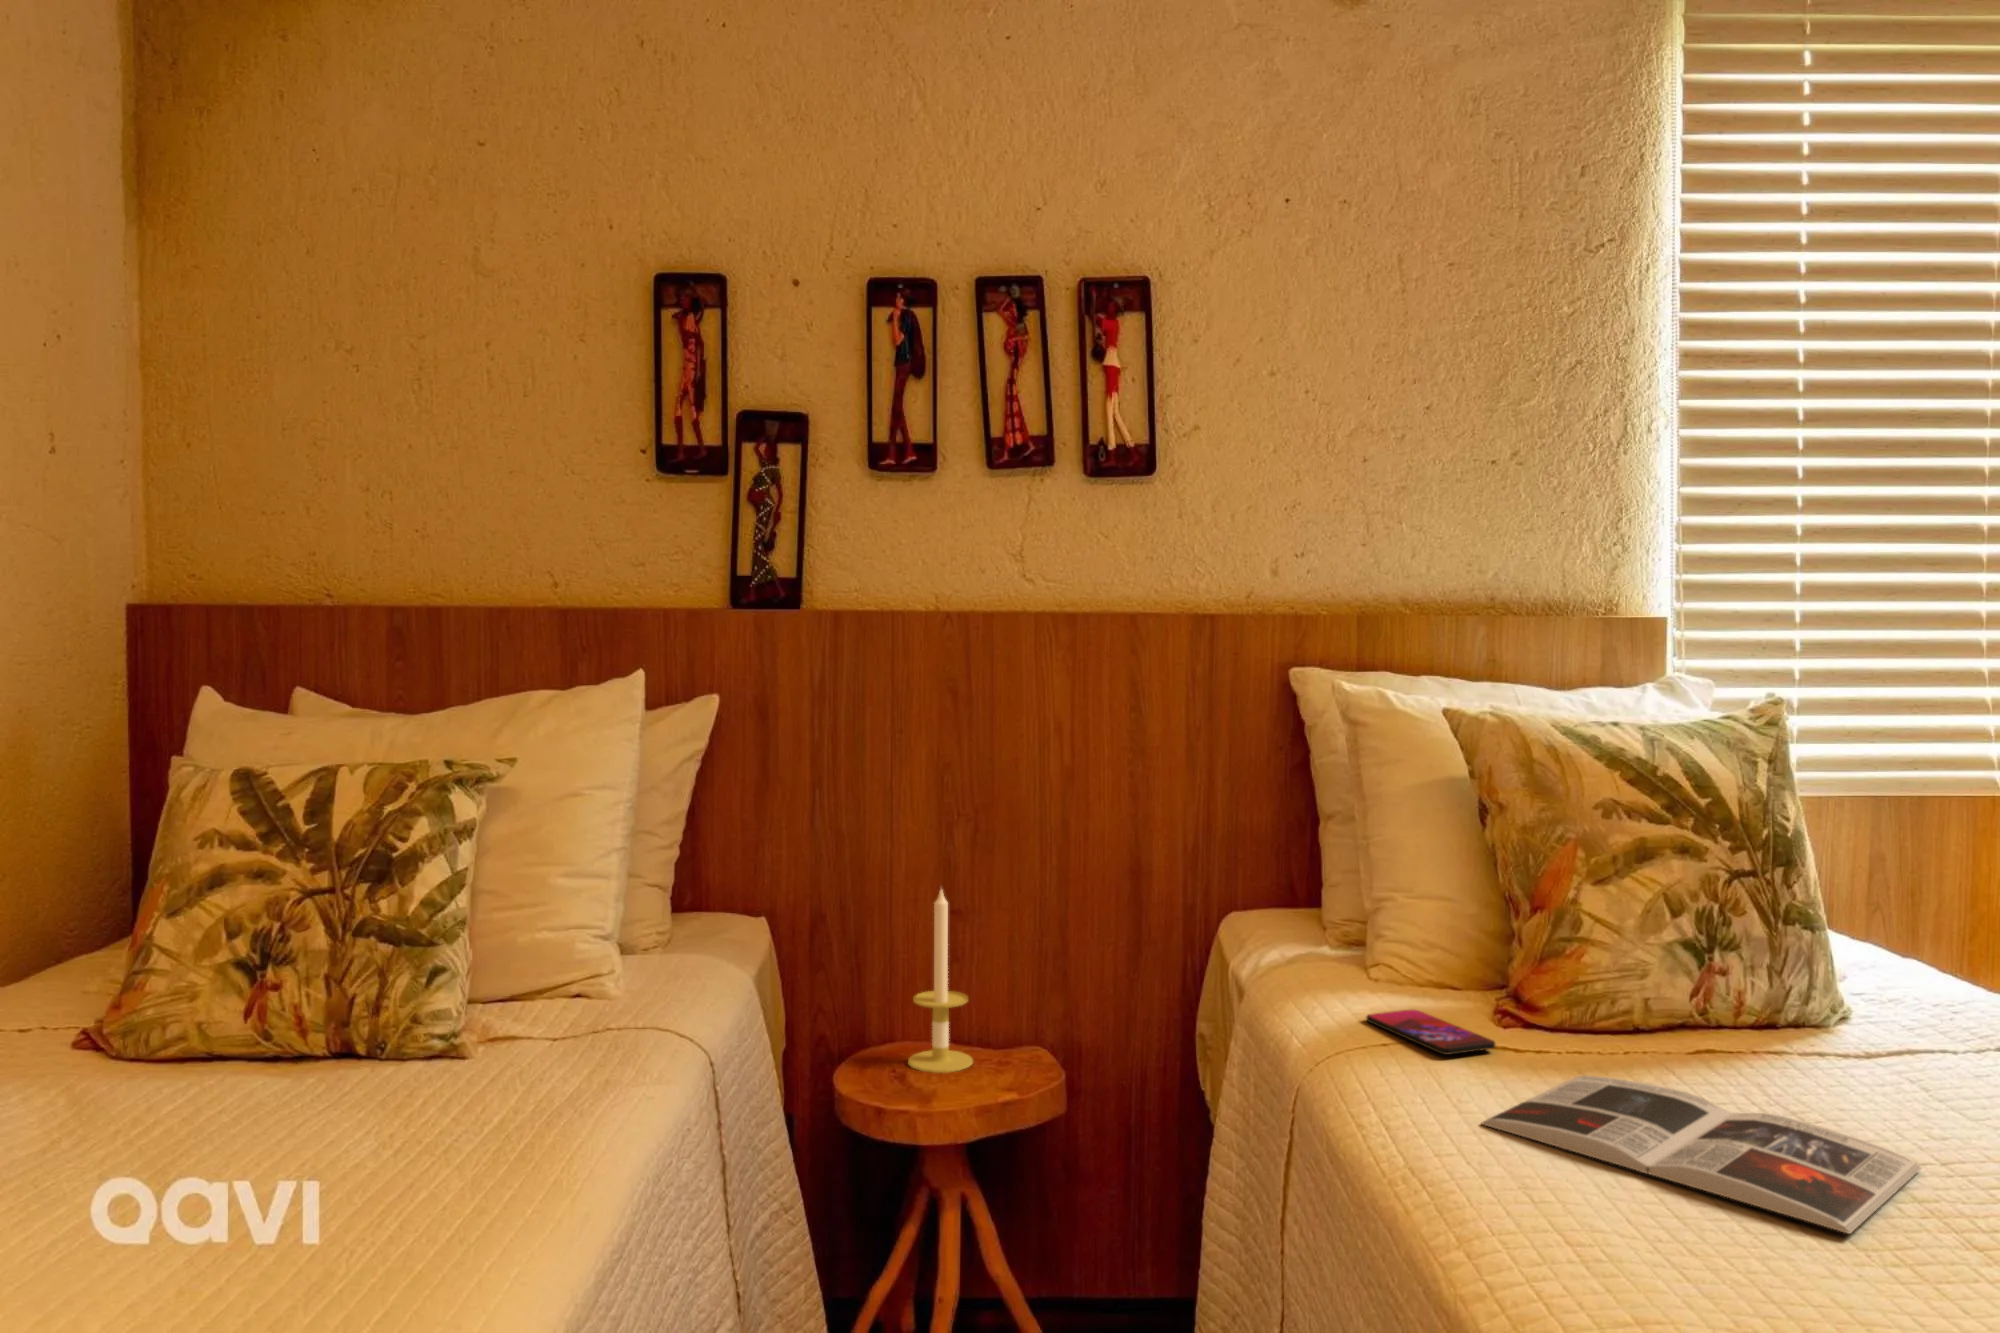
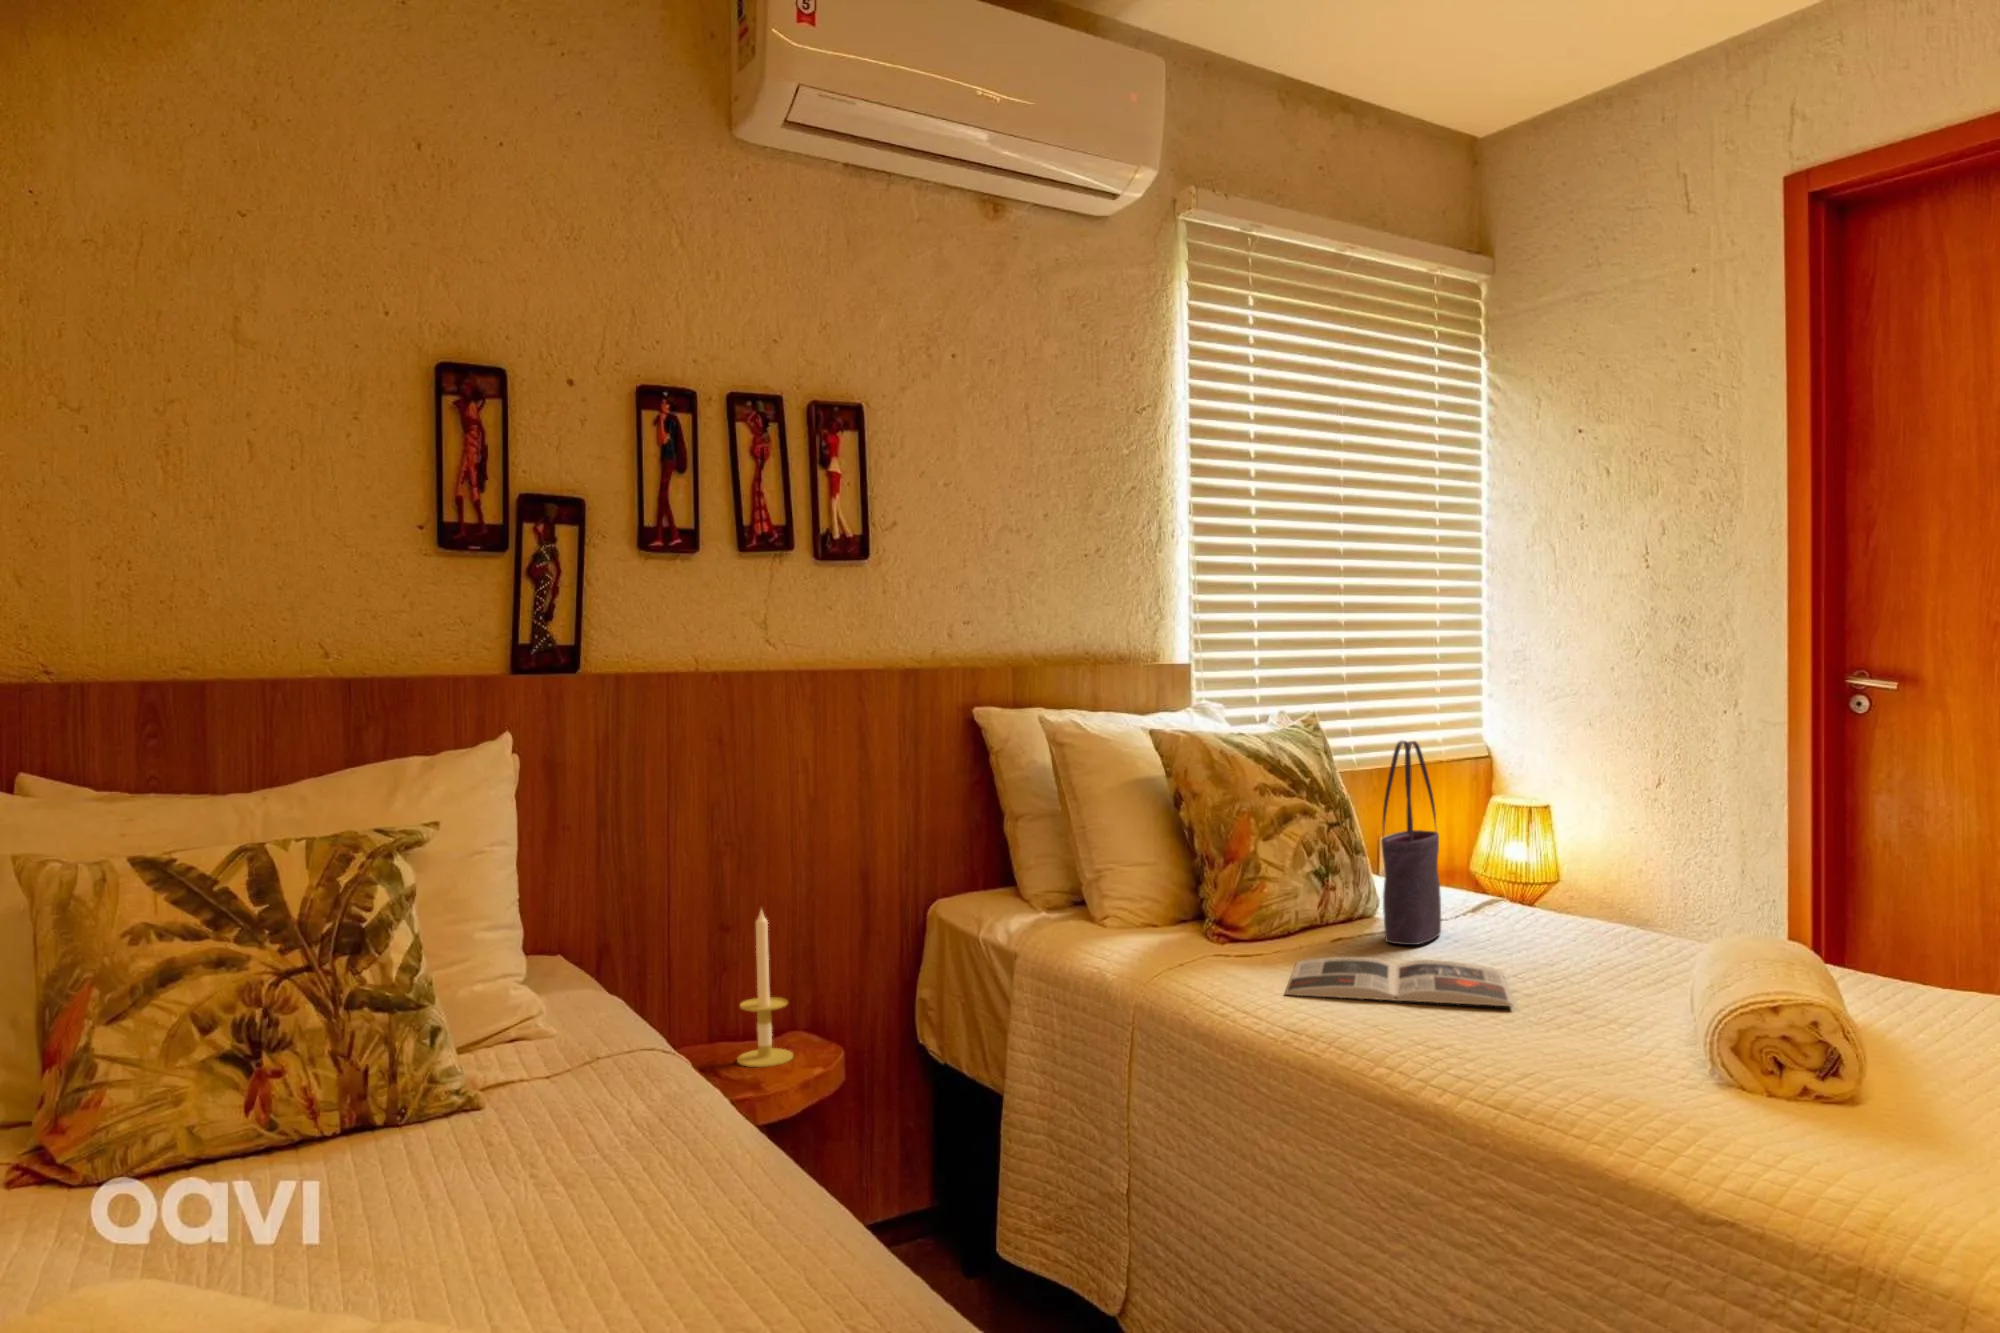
tote bag: none [1771,752,1905,1087] -> present [1381,741,1441,945]
smartphone: present [1367,1010,1495,1055] -> none [1142,942,1238,963]

